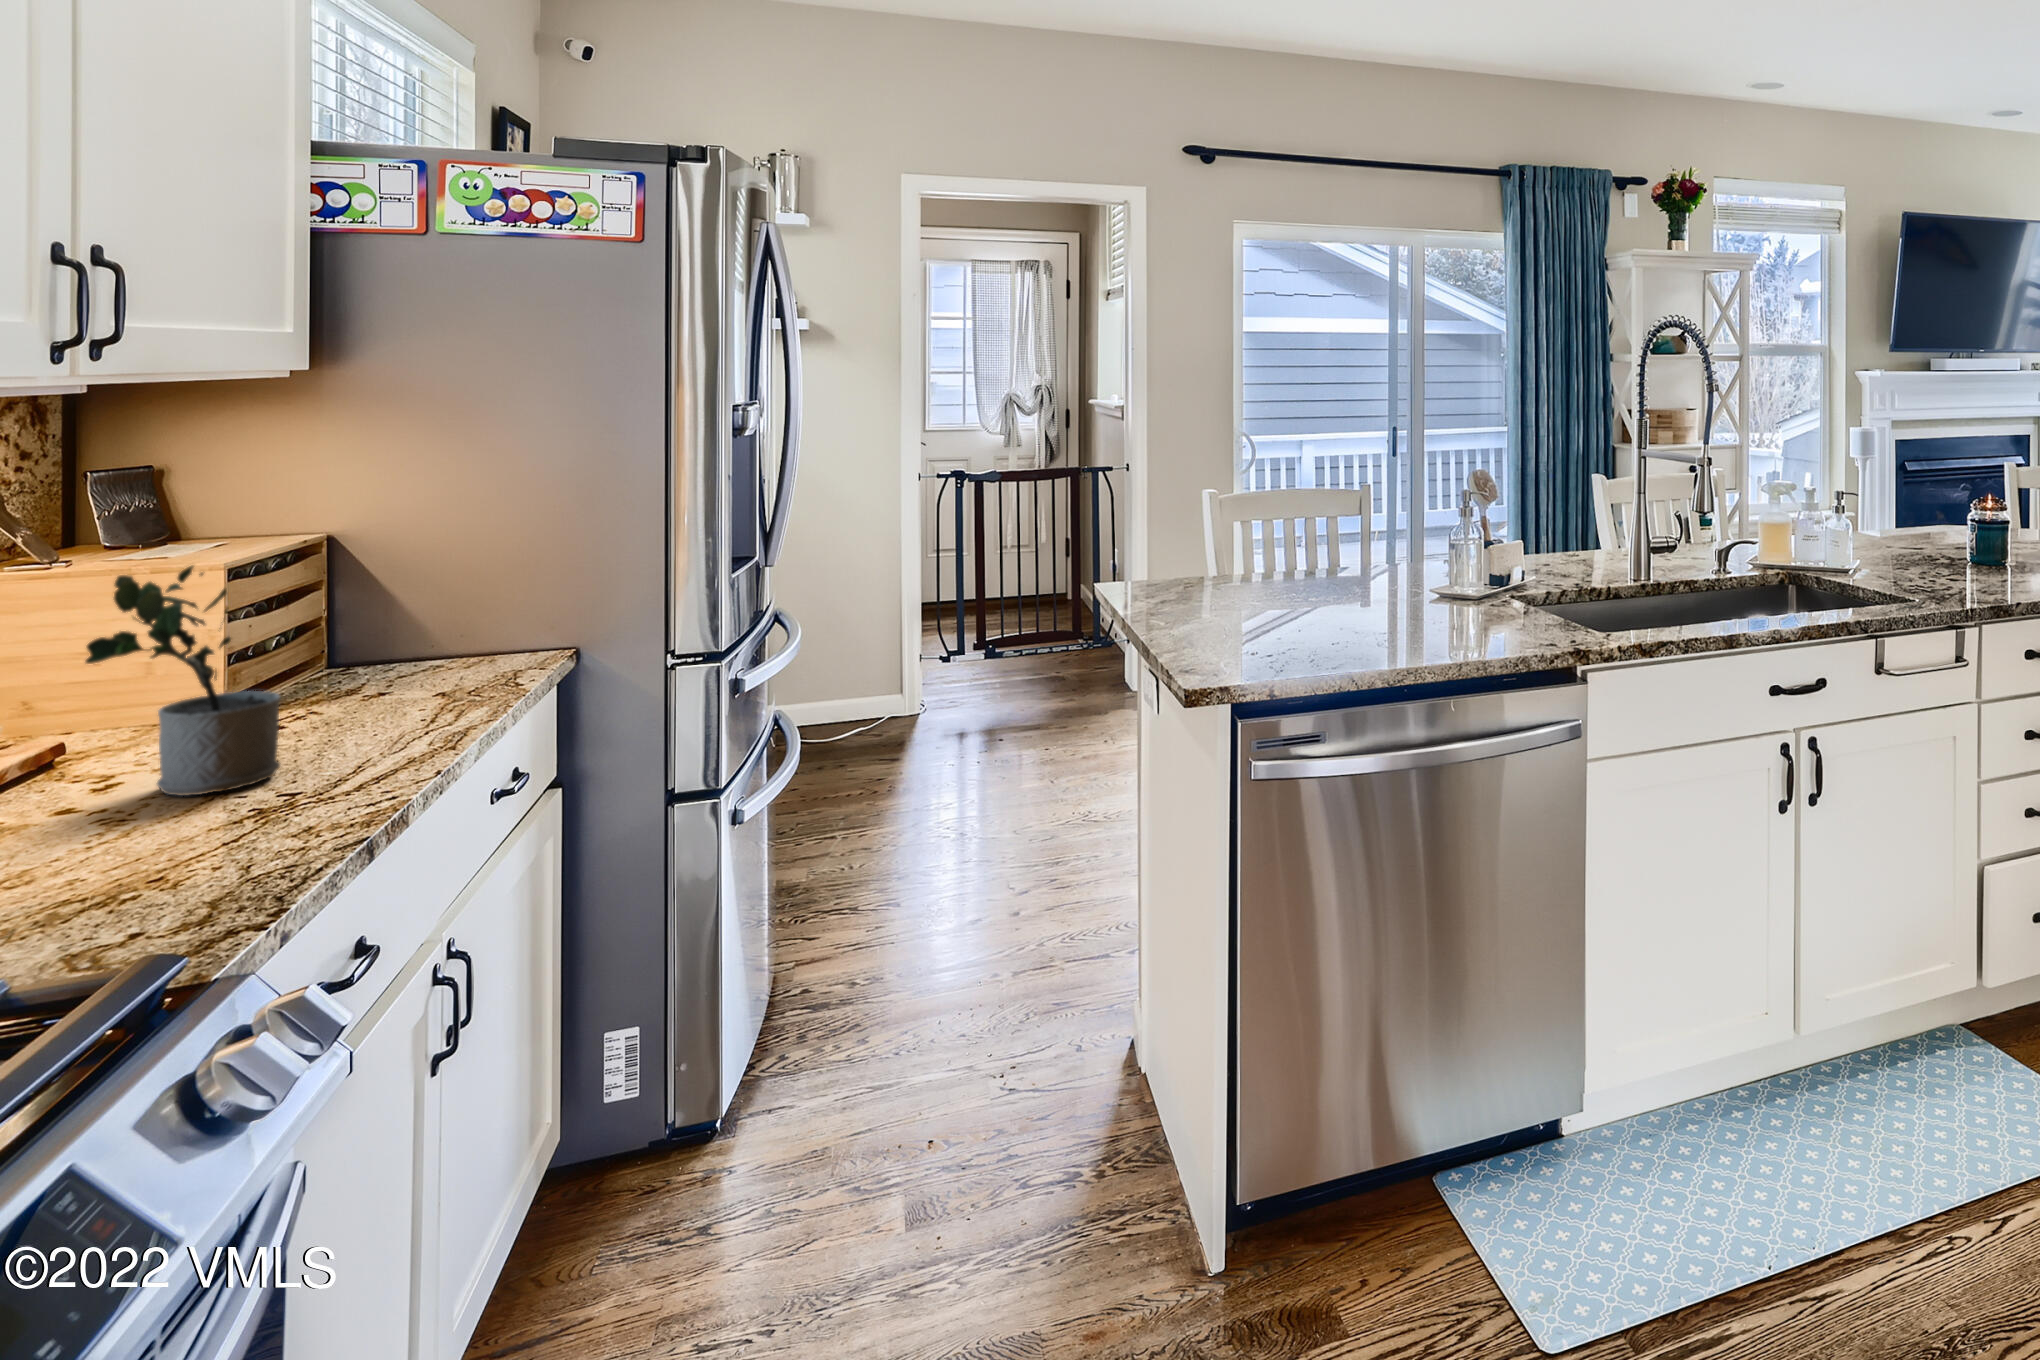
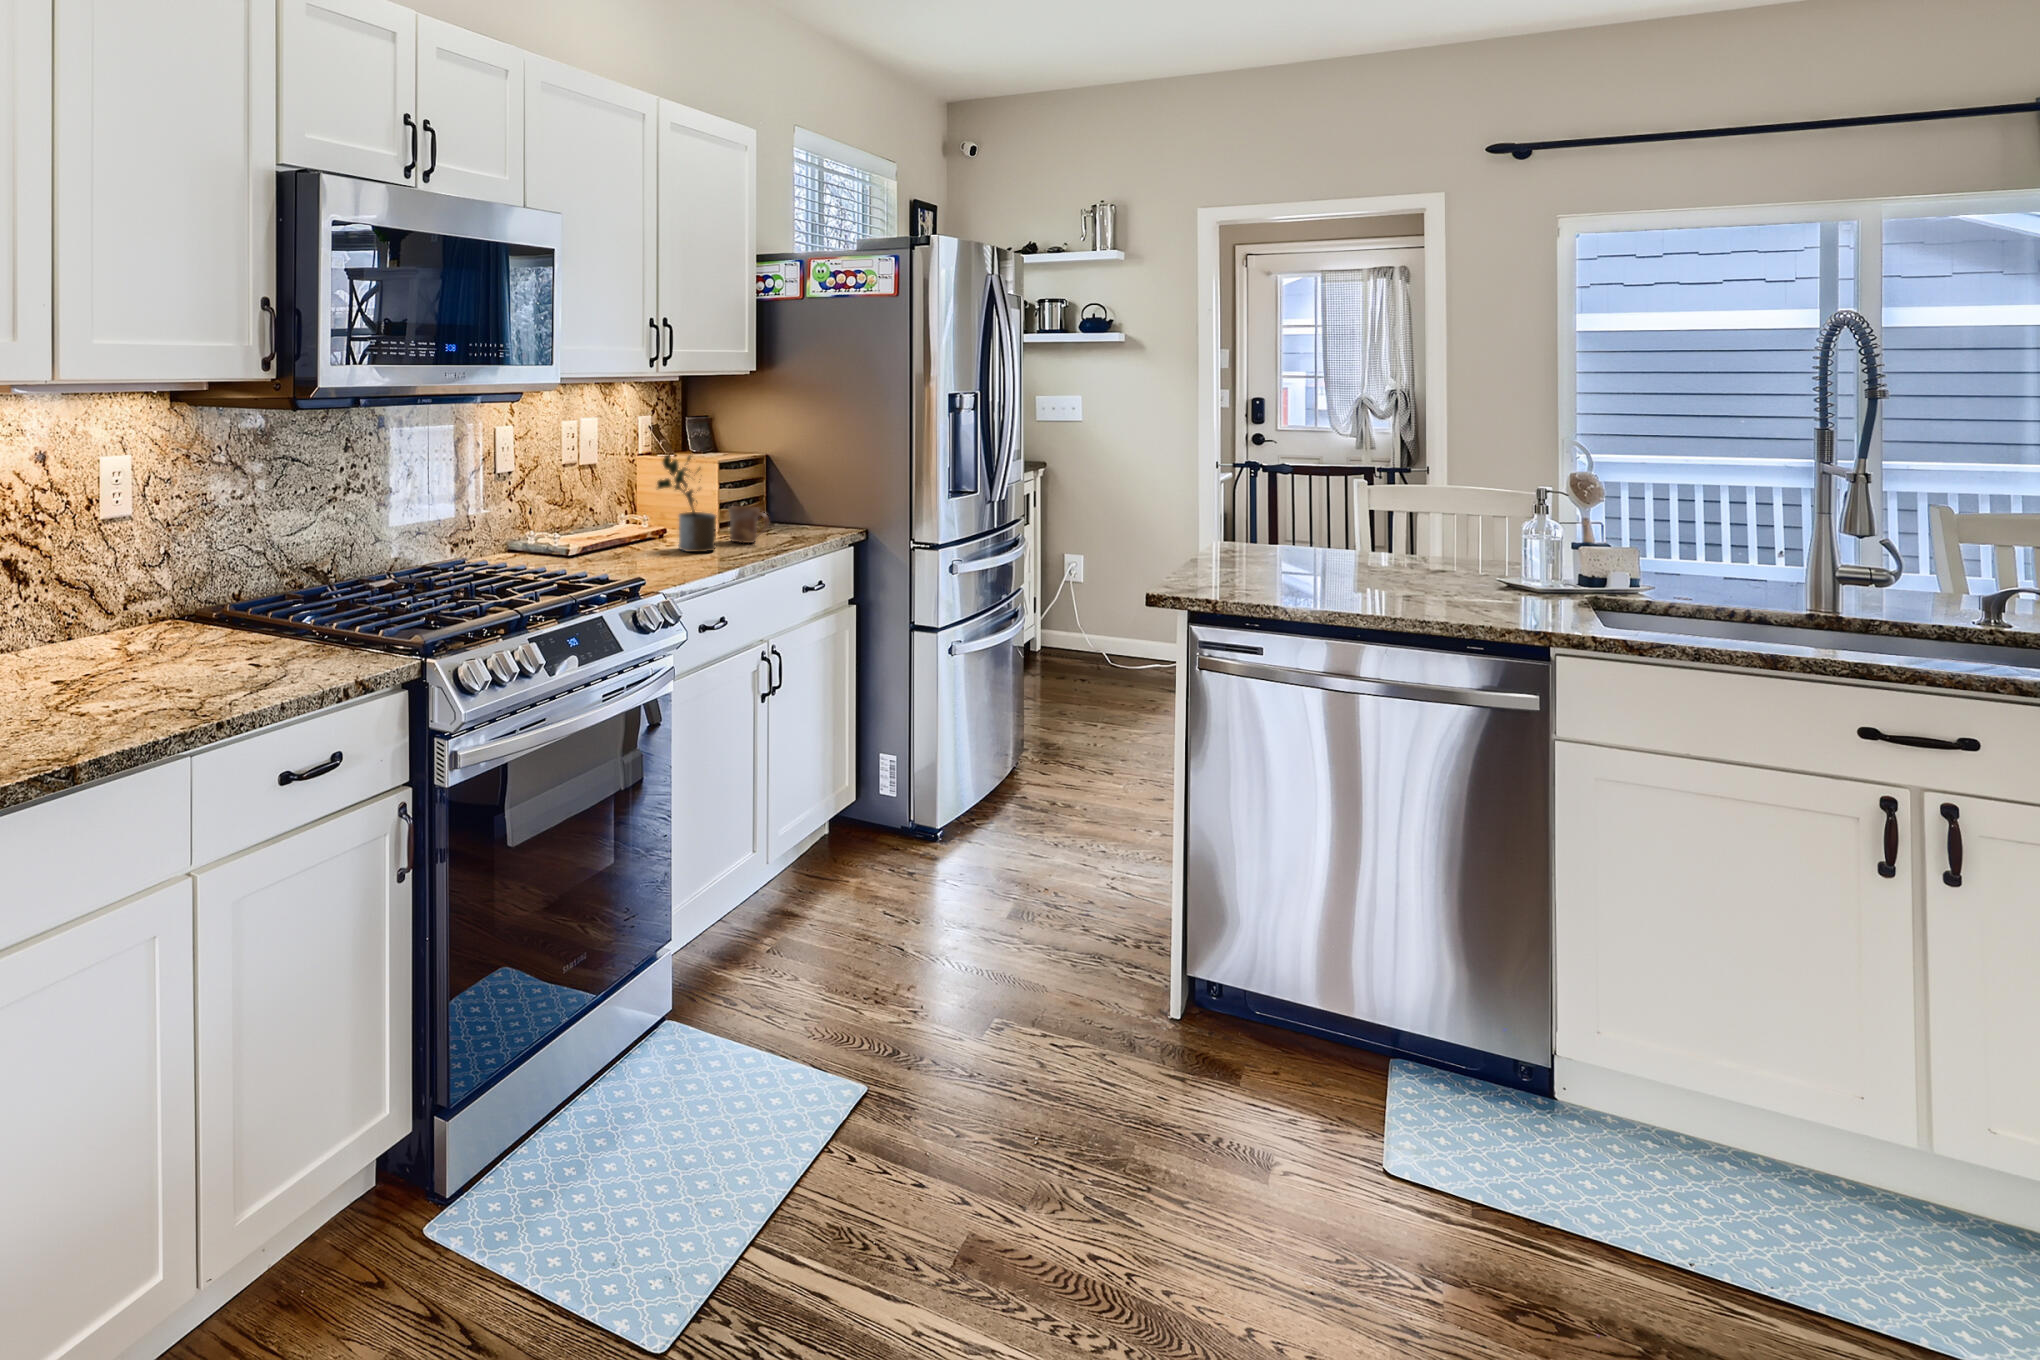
mug: none [286,653,405,738] -> present [729,506,769,543]

